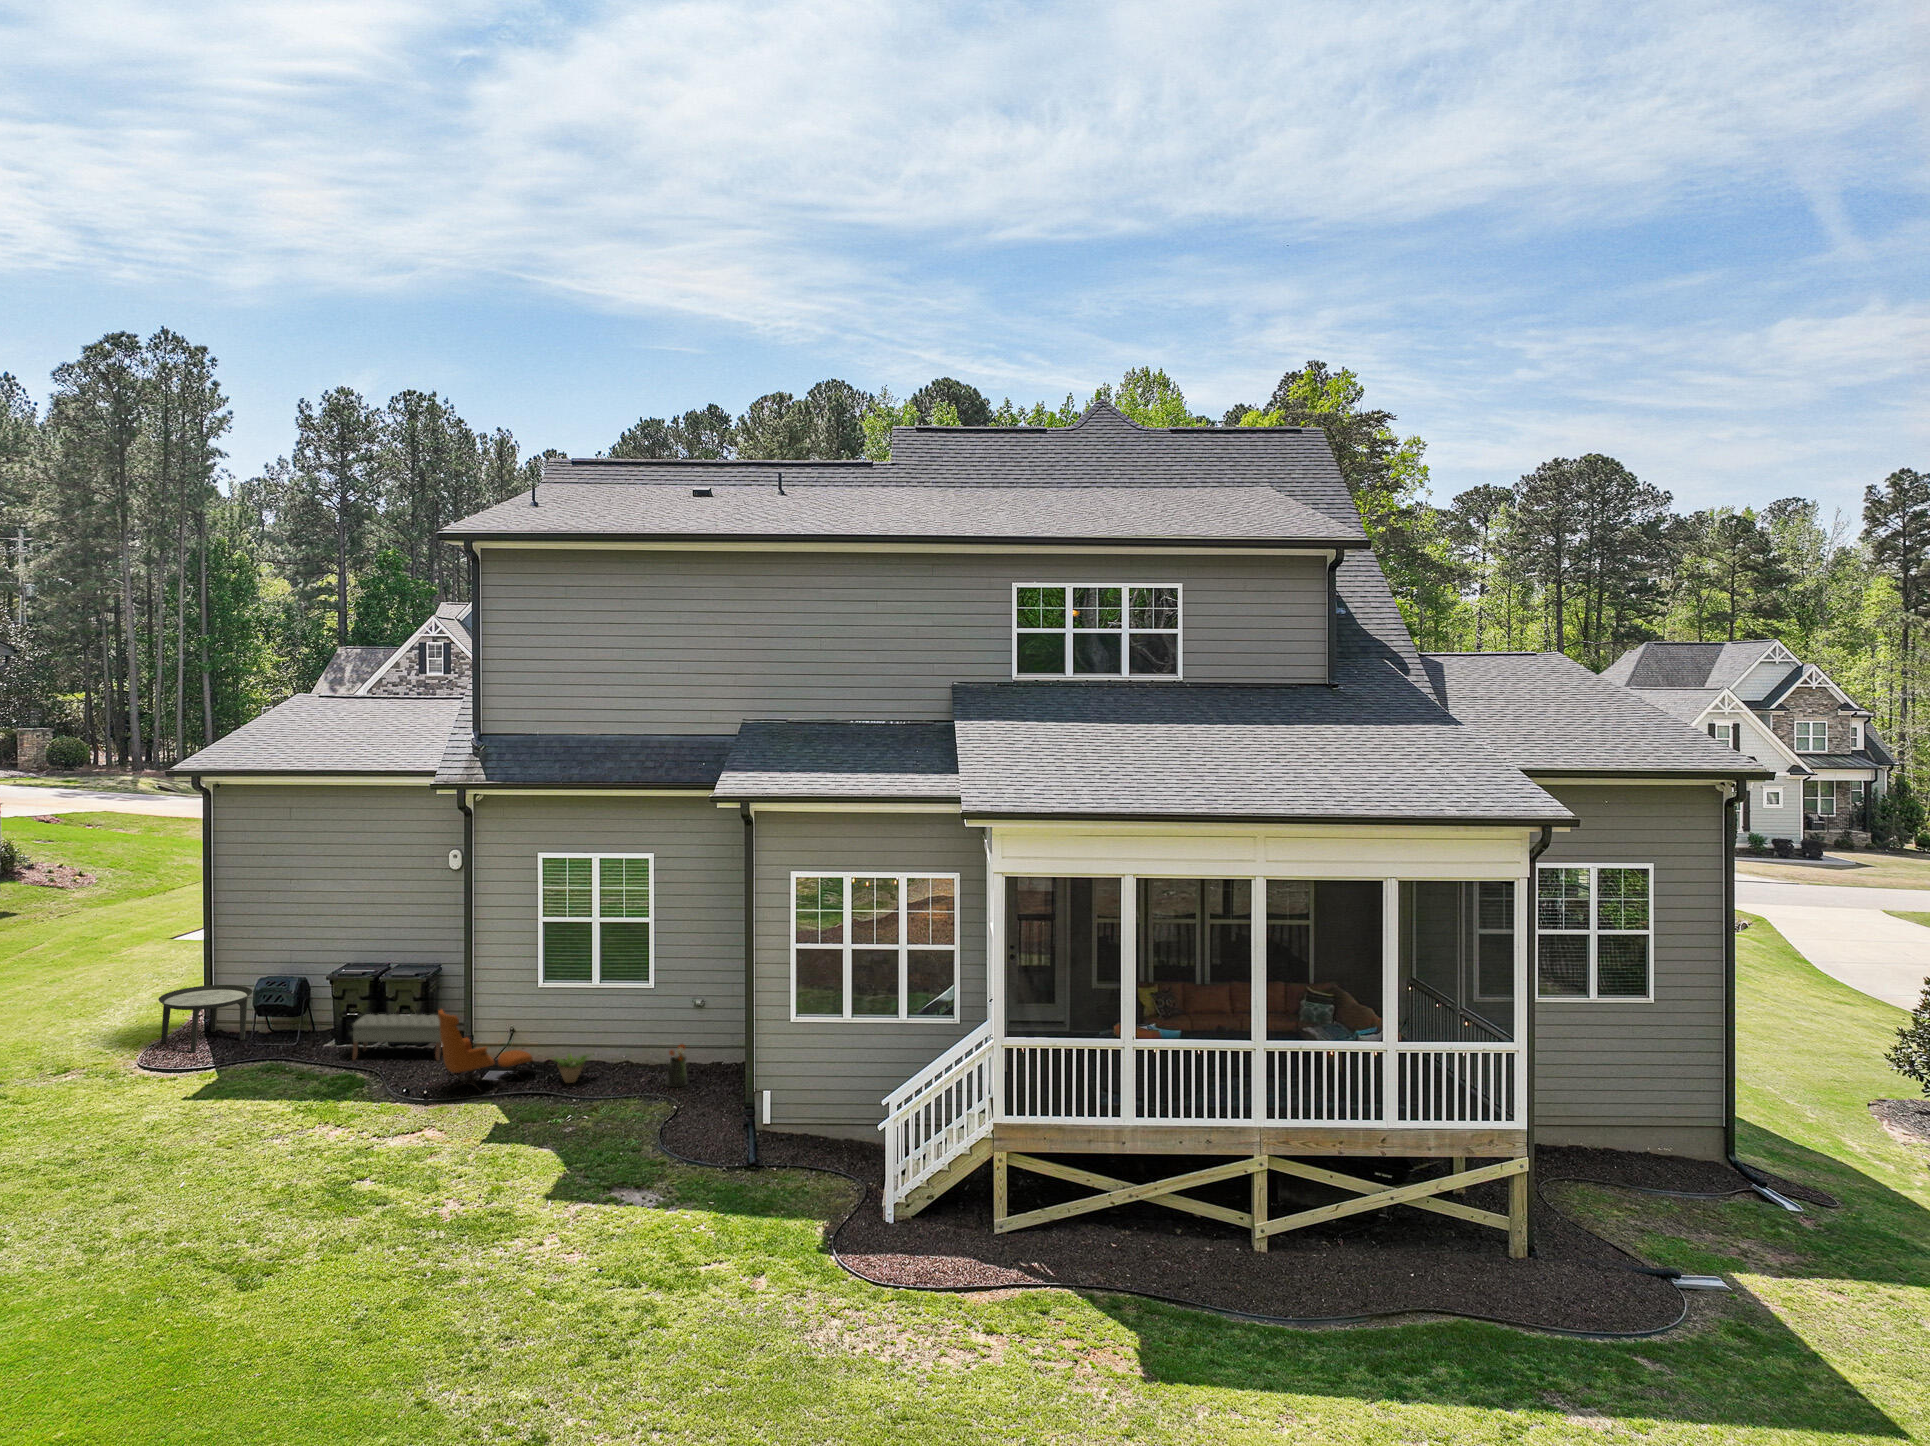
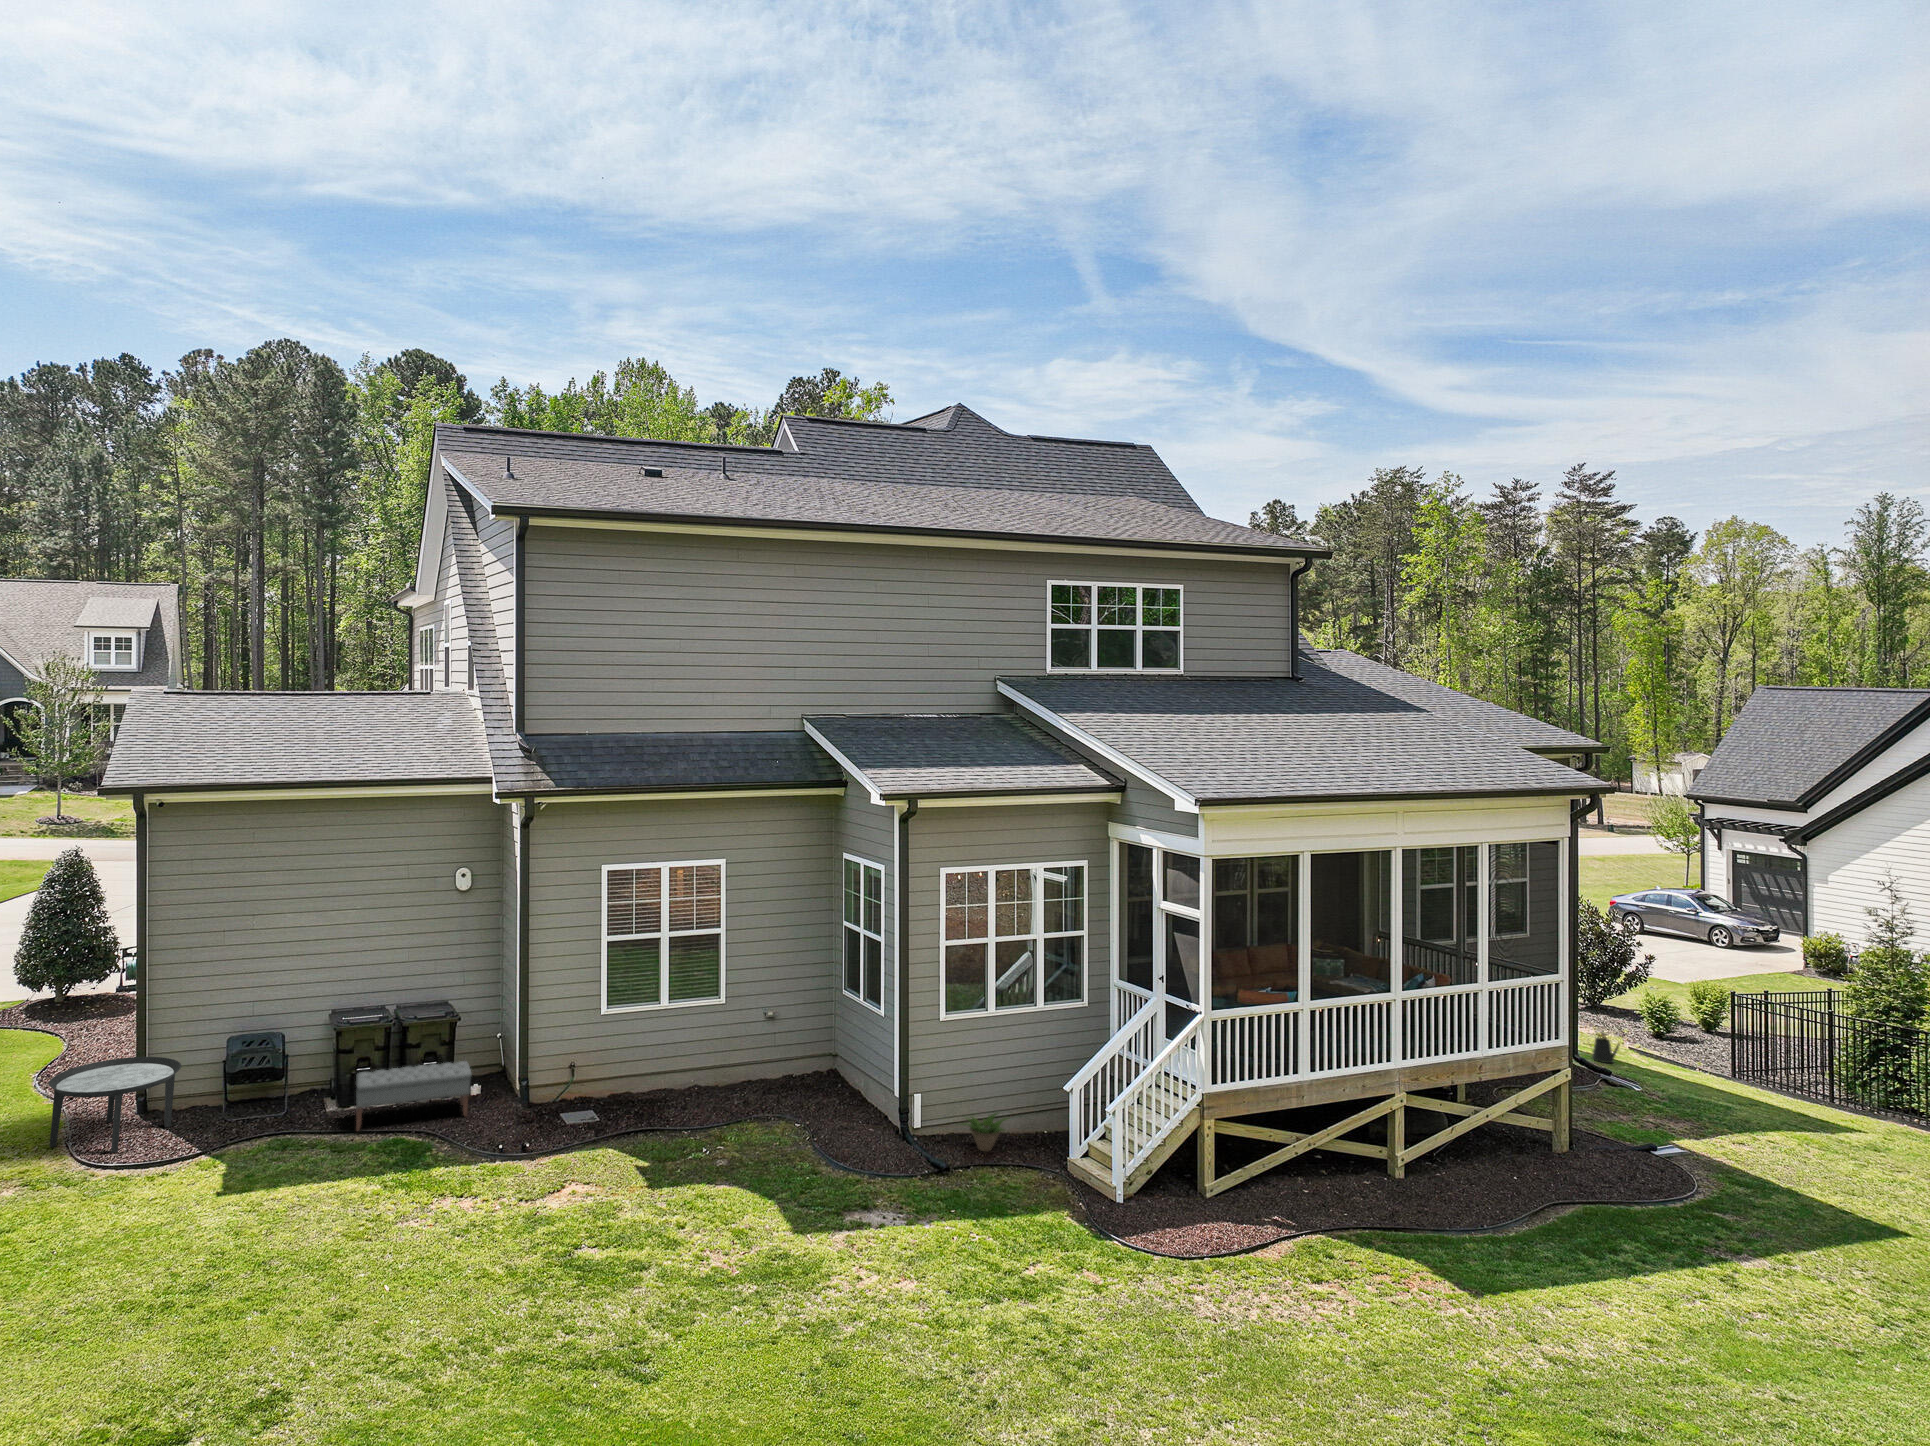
lounge chair: present [438,1009,533,1091] -> none [511,1053,601,1151]
watering can: present [666,1044,687,1087] -> present [1592,1031,1619,1063]
decorative plant: present [555,1054,589,1083] -> present [964,1113,1006,1151]

